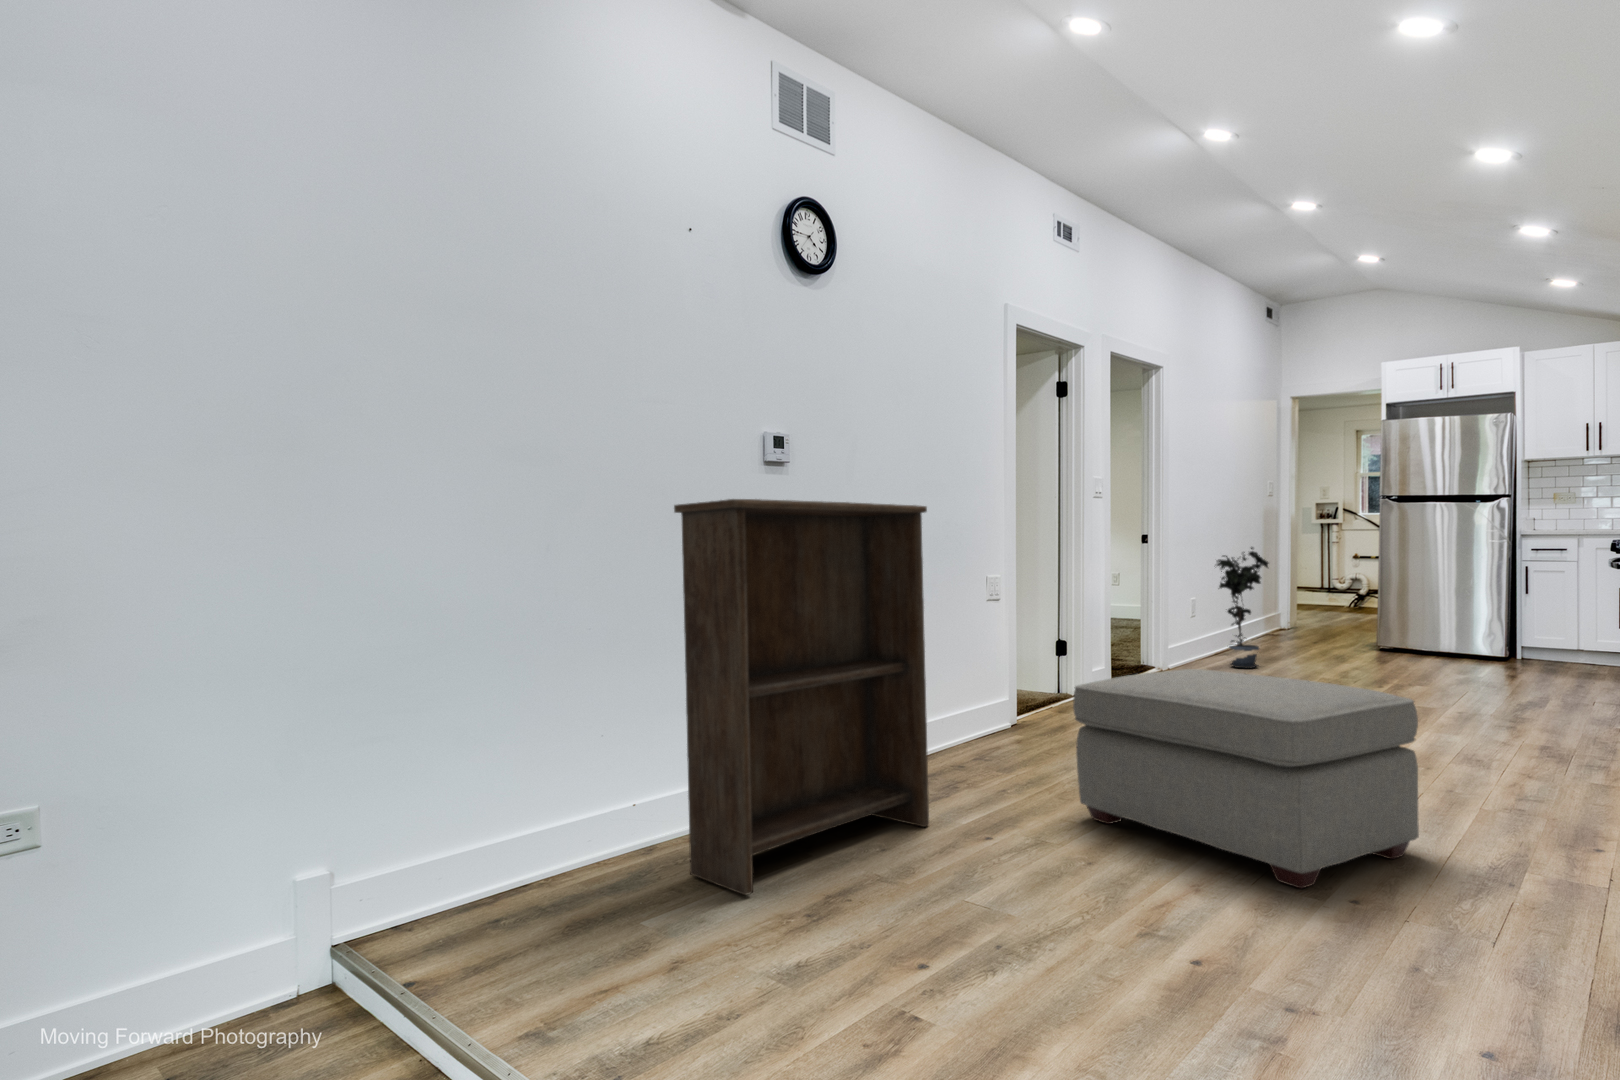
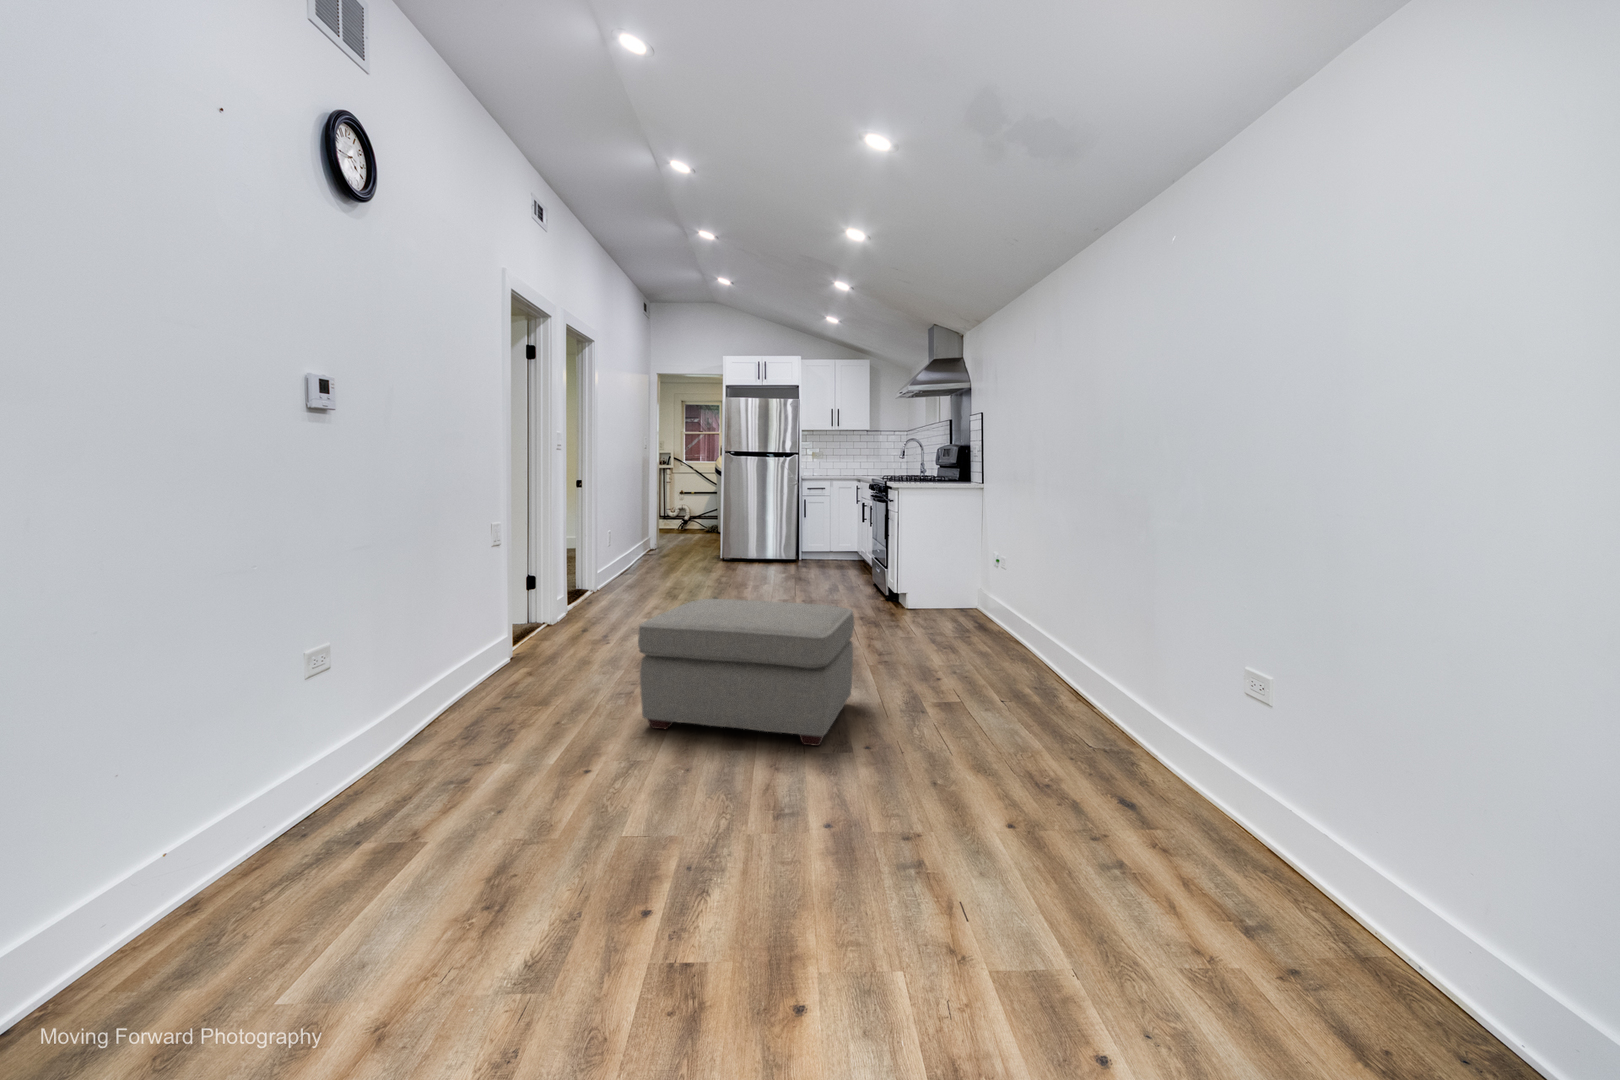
bookshelf: present [674,499,929,895] -> none [246,472,523,919]
potted plant: present [1217,547,1269,668] -> none [620,490,660,579]

